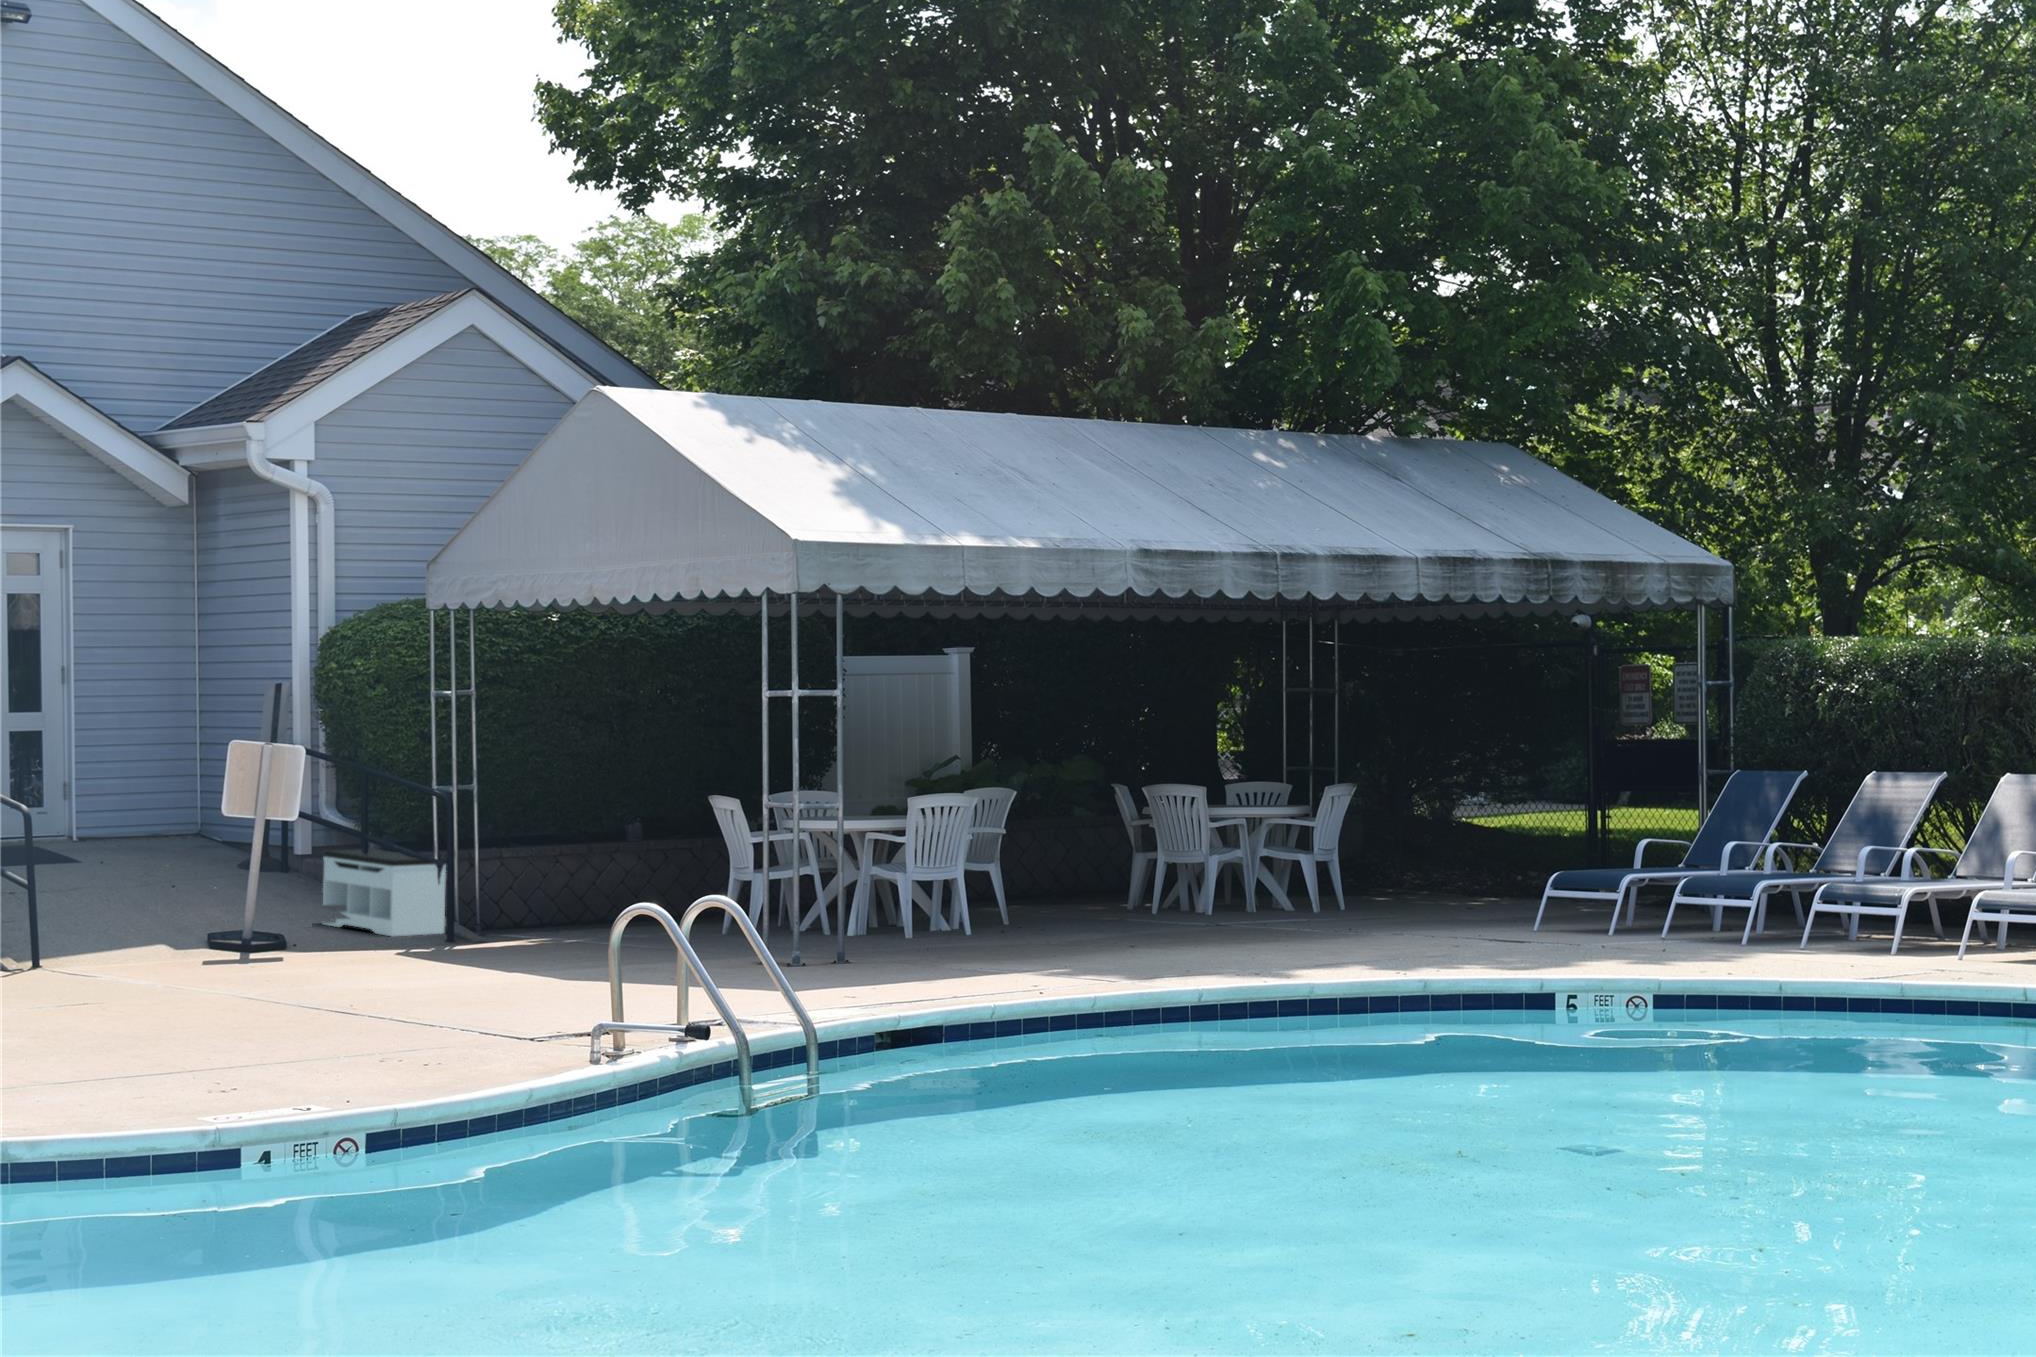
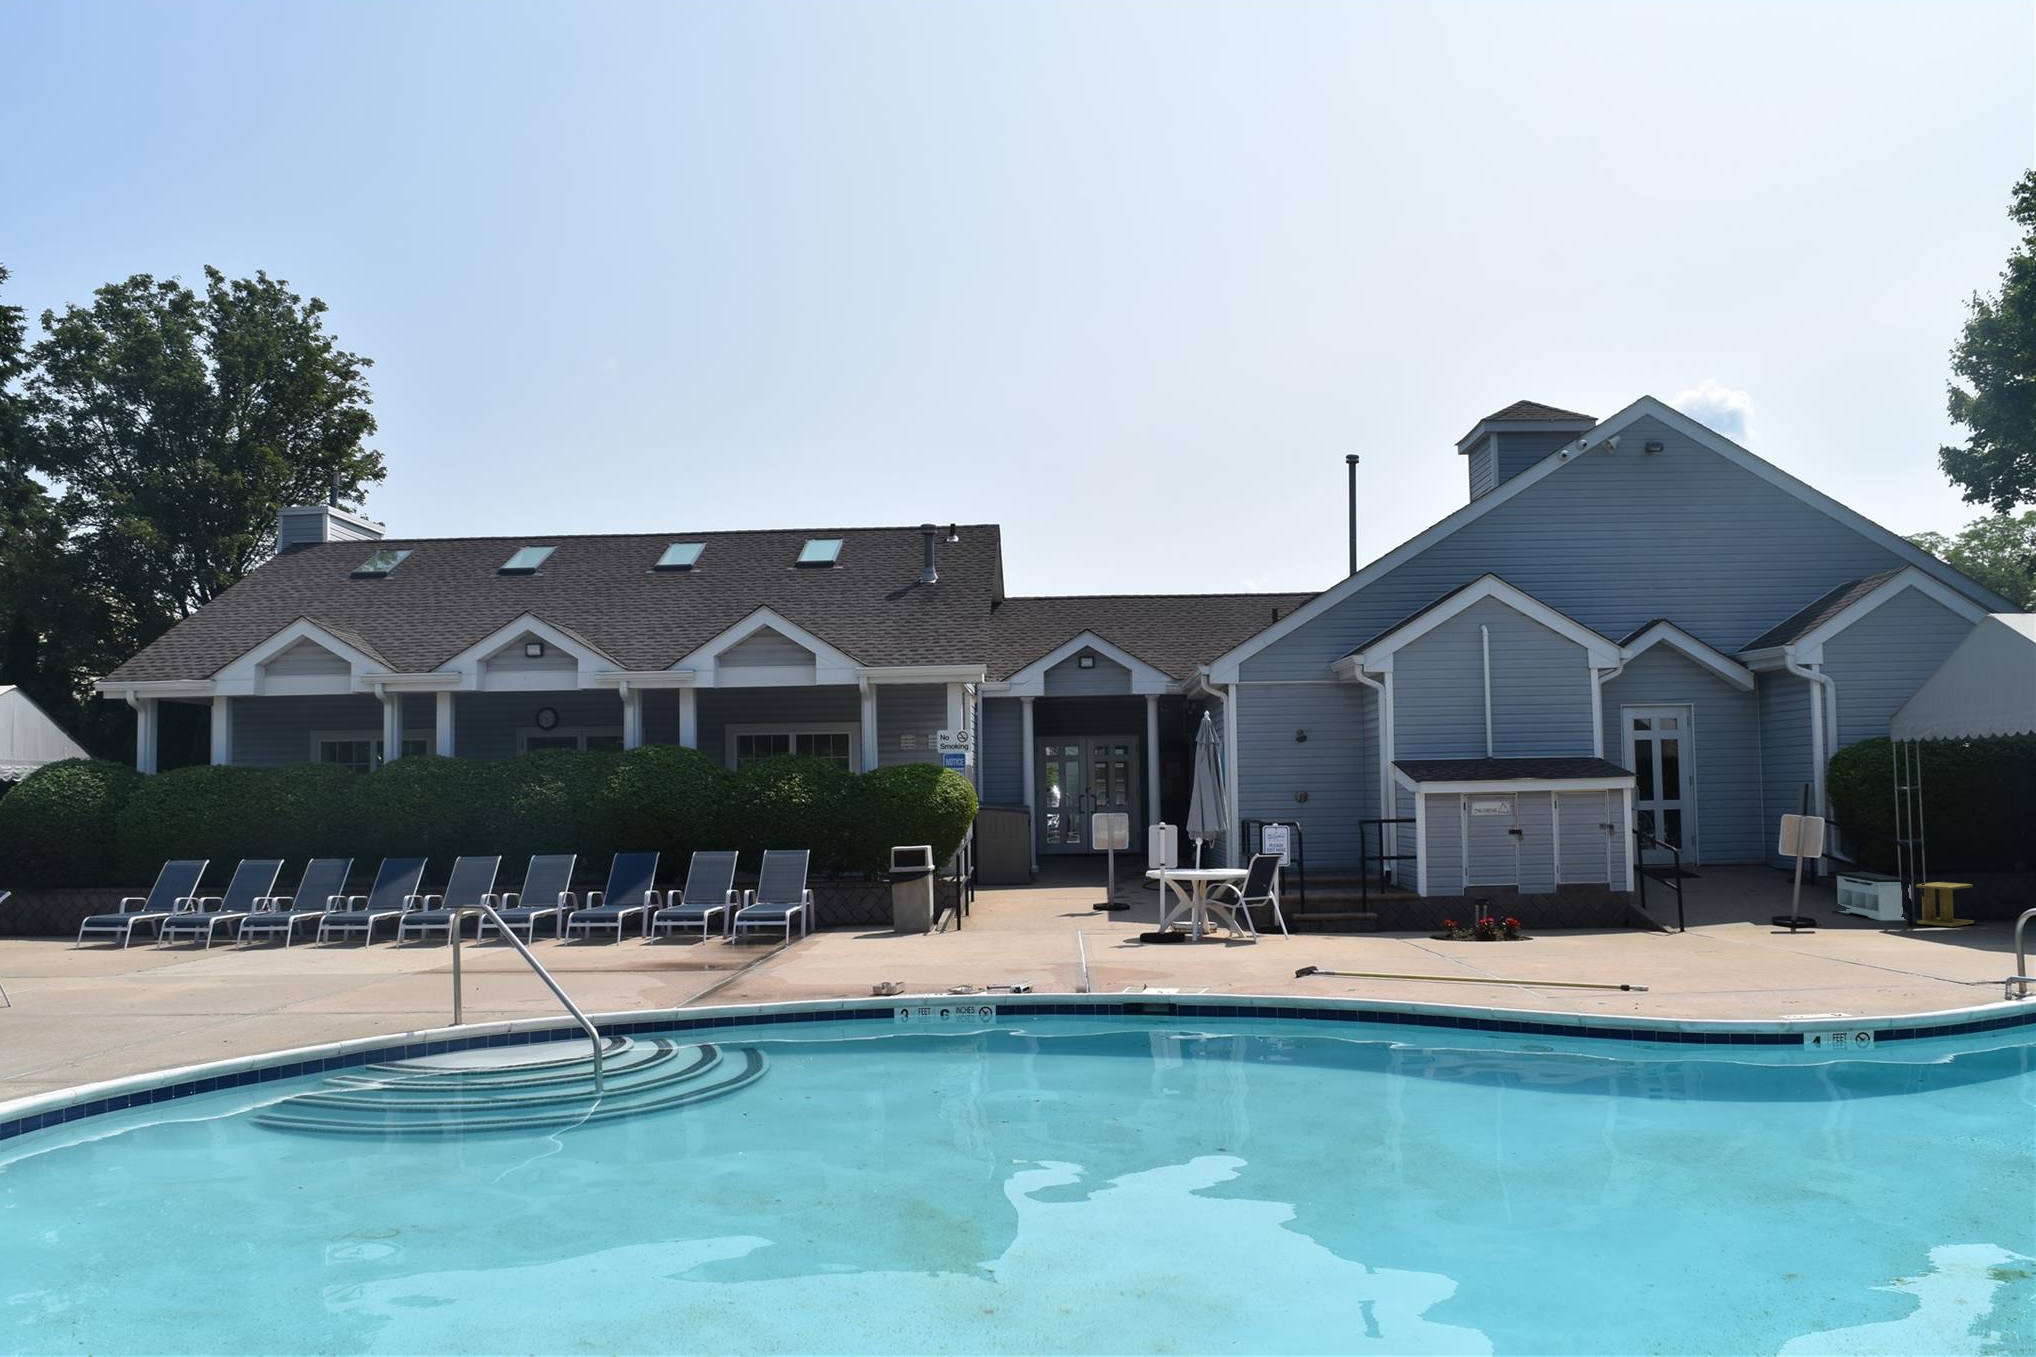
side table: none [453,863,543,943] -> present [1916,882,1974,927]

